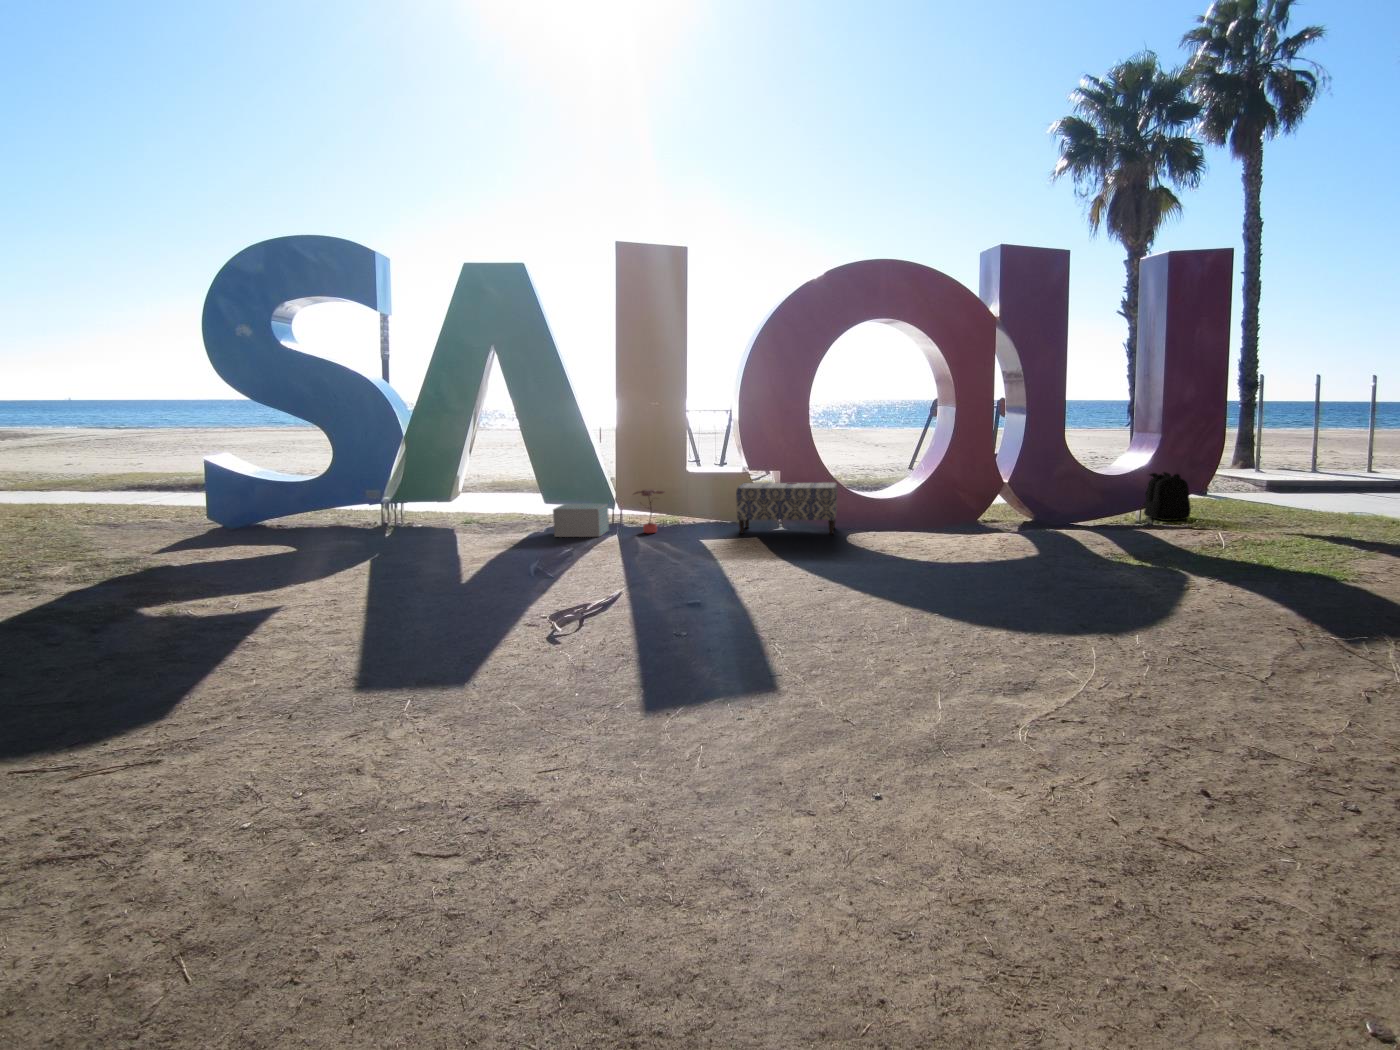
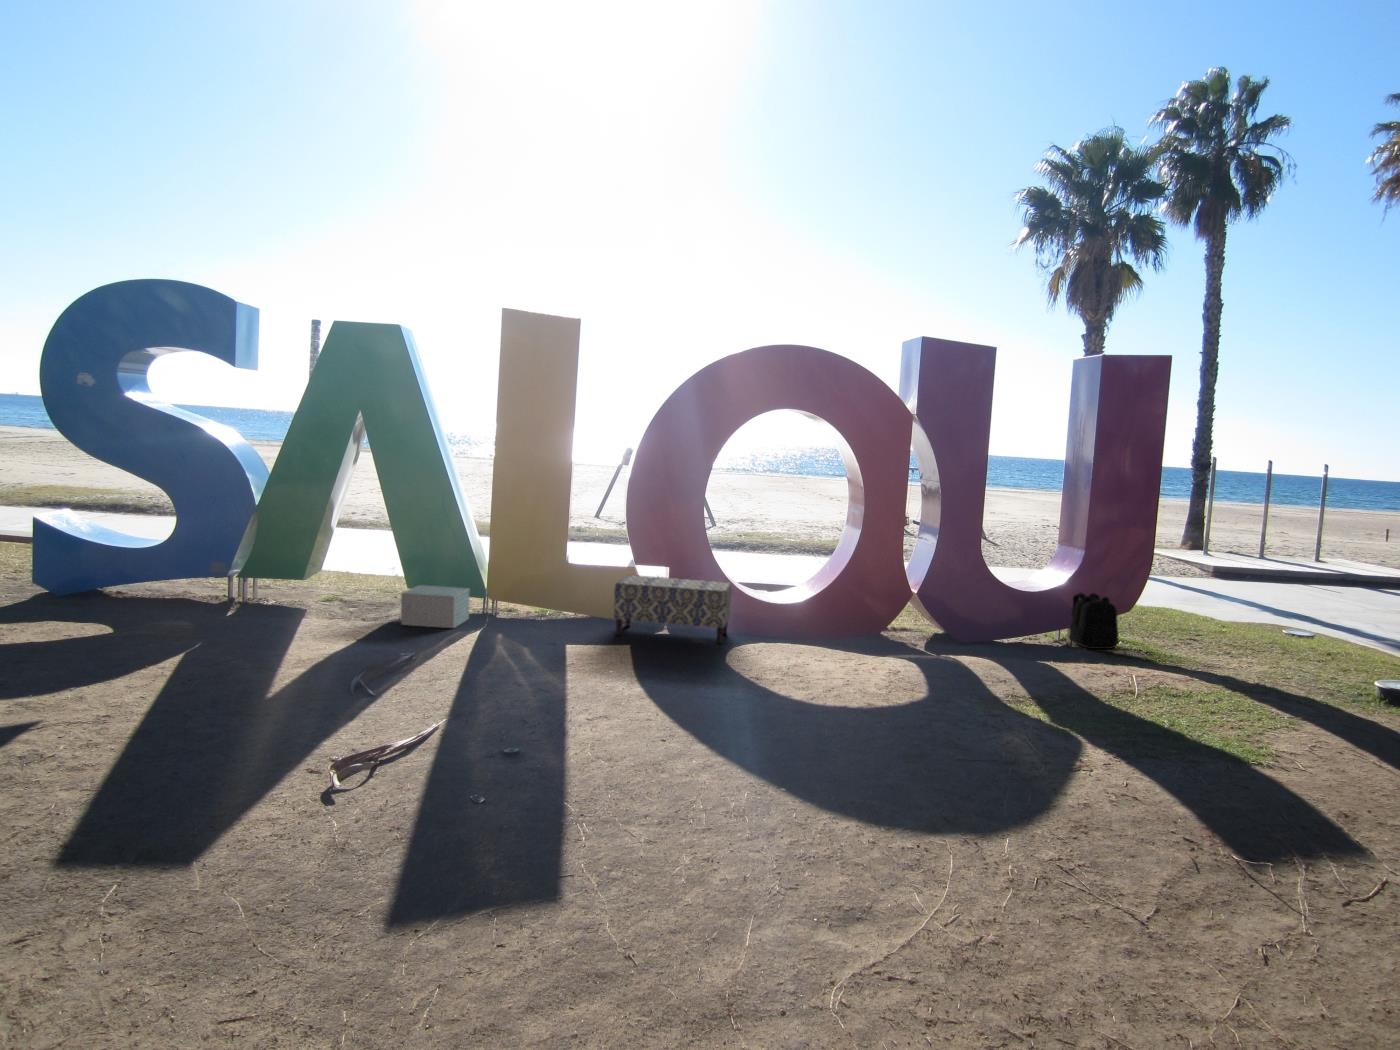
potted plant: present [634,489,665,533] -> none [497,576,536,627]

